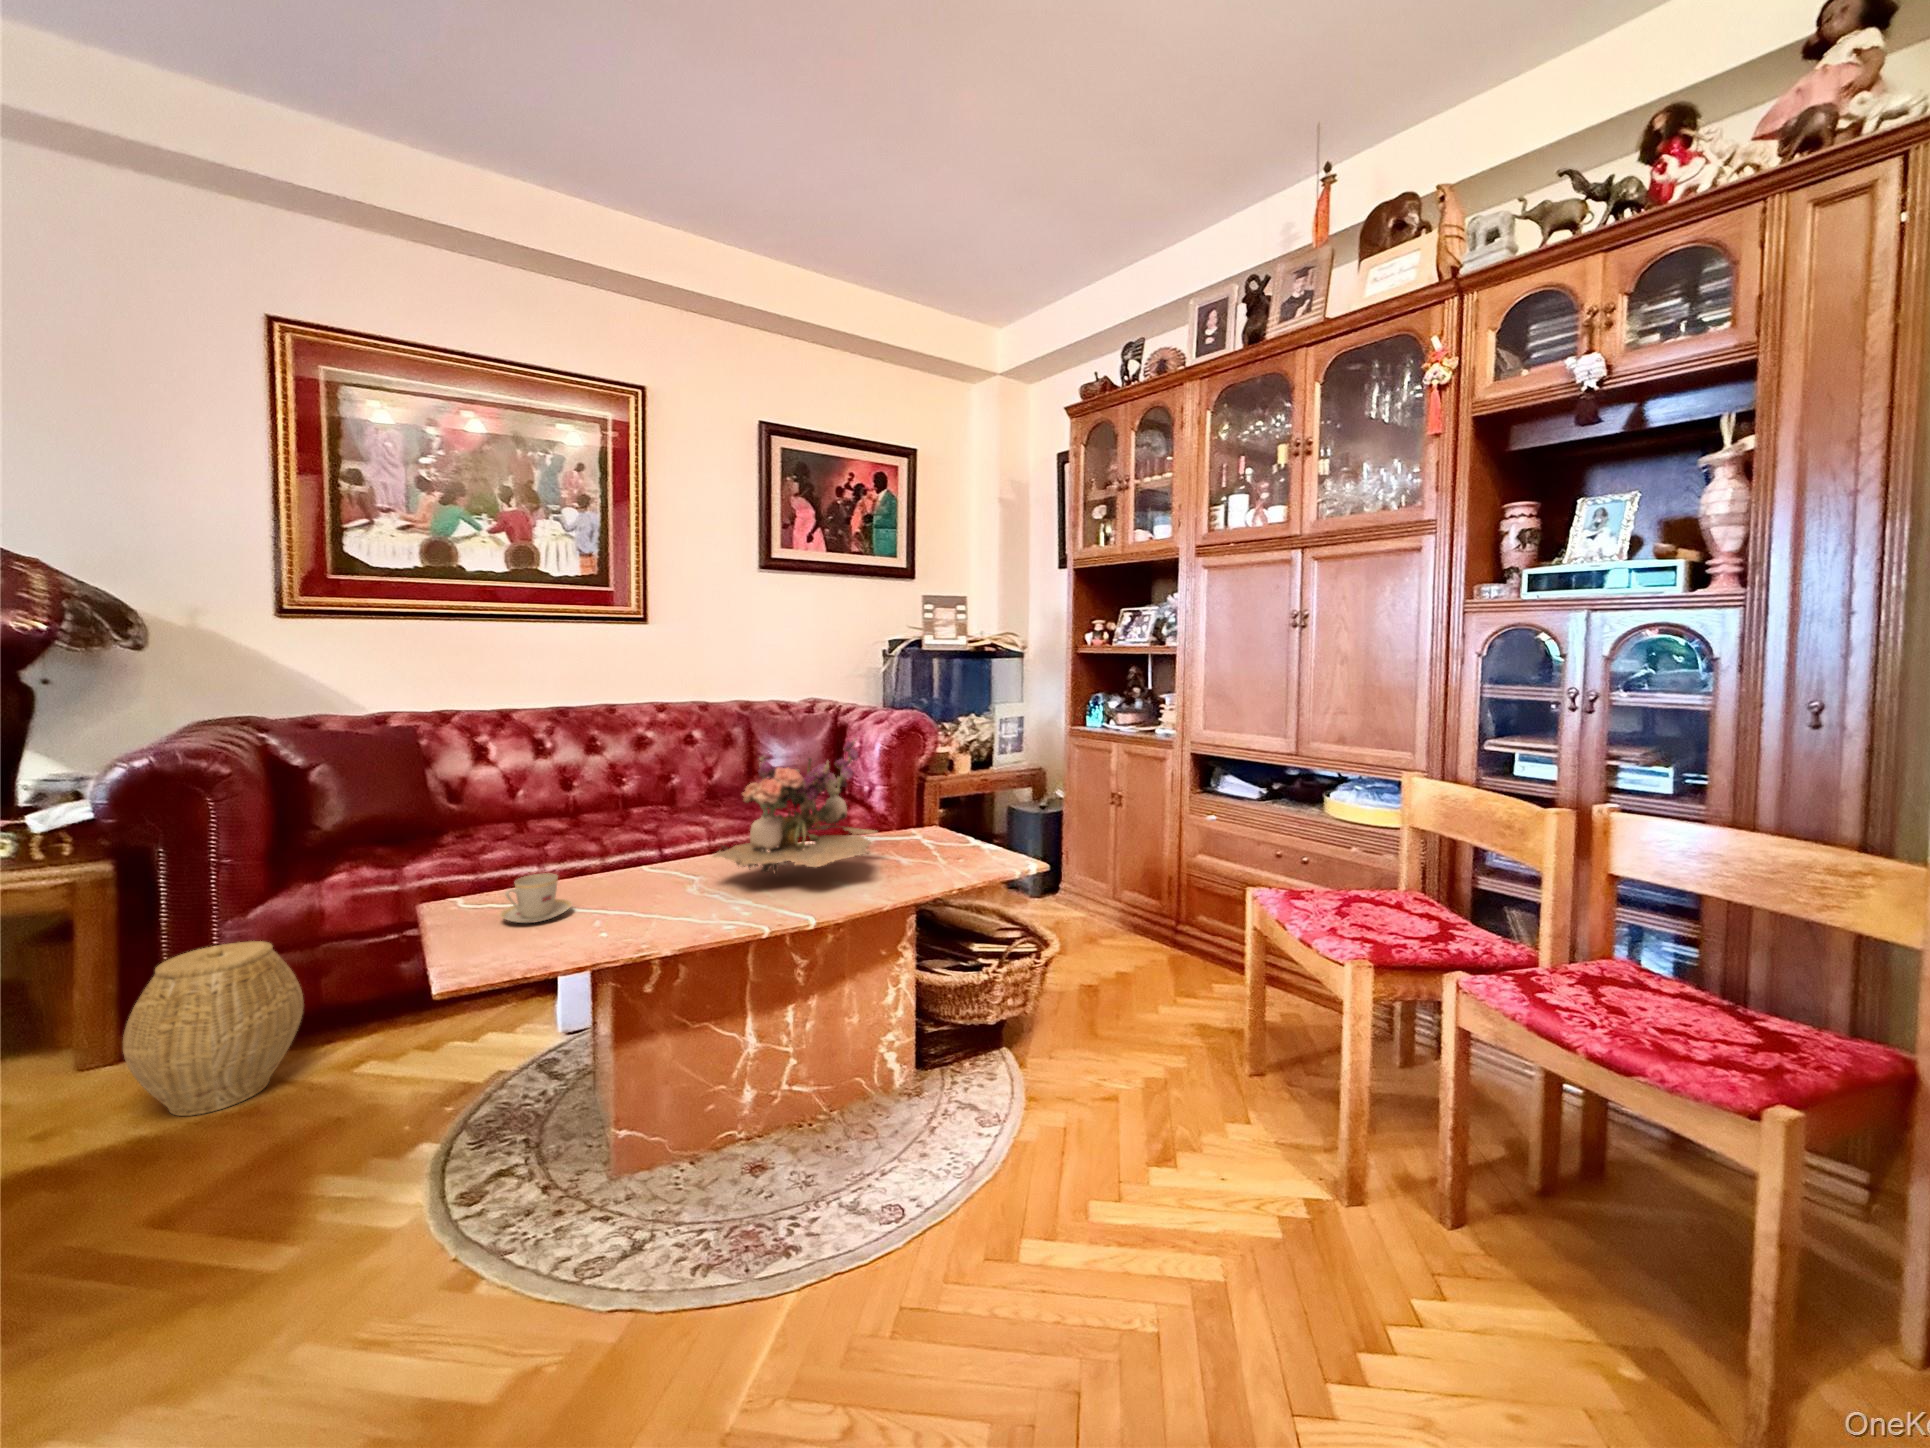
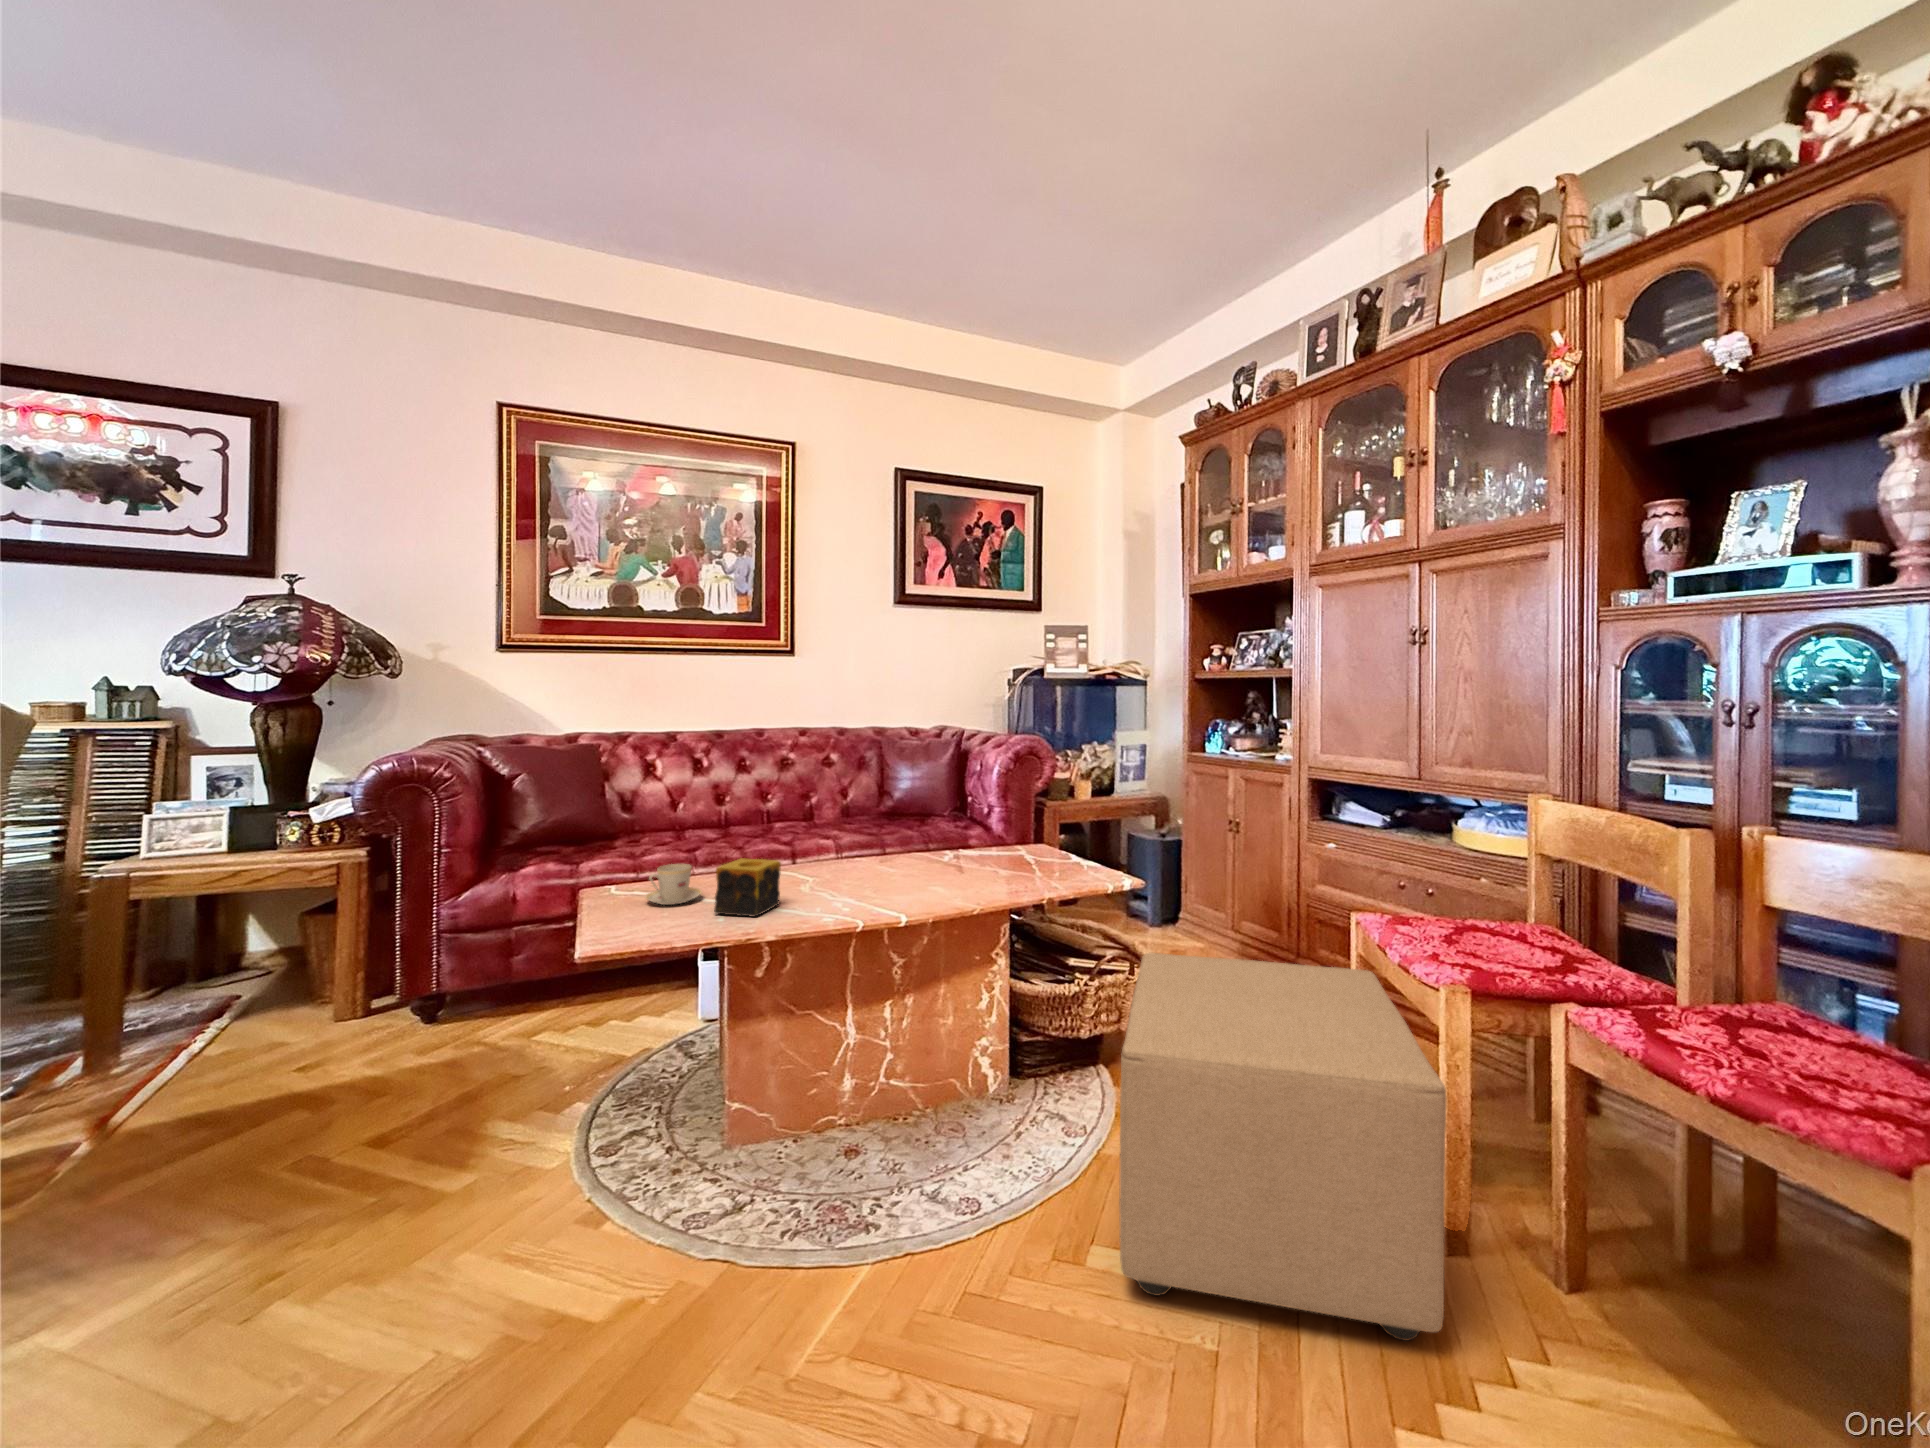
flower arrangement: present [712,740,877,875] -> none [819,754,974,881]
candle: none [590,865,669,933] -> present [714,858,781,917]
ottoman: none [1056,938,1373,1302] -> present [1119,953,1446,1341]
woven basket: present [123,941,303,1116] -> none [373,919,500,1060]

